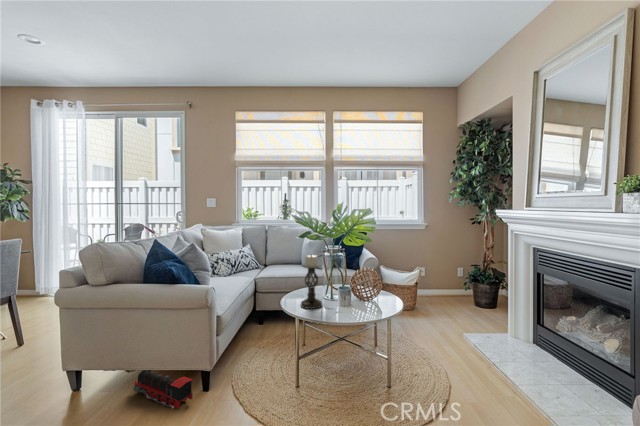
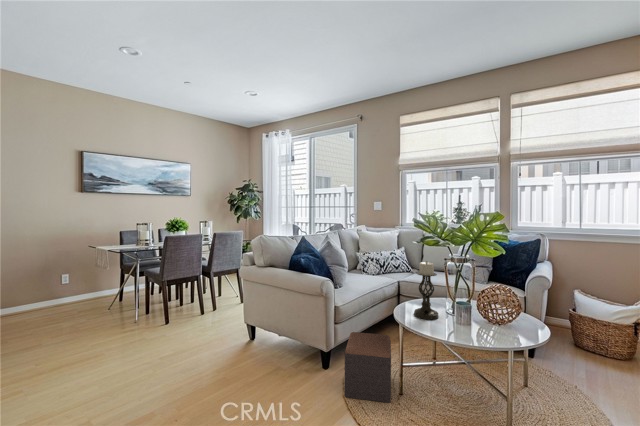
footstool: none [236,334,292,412] -> present [344,332,391,403]
toy train: present [134,370,193,409] -> none [281,333,313,373]

